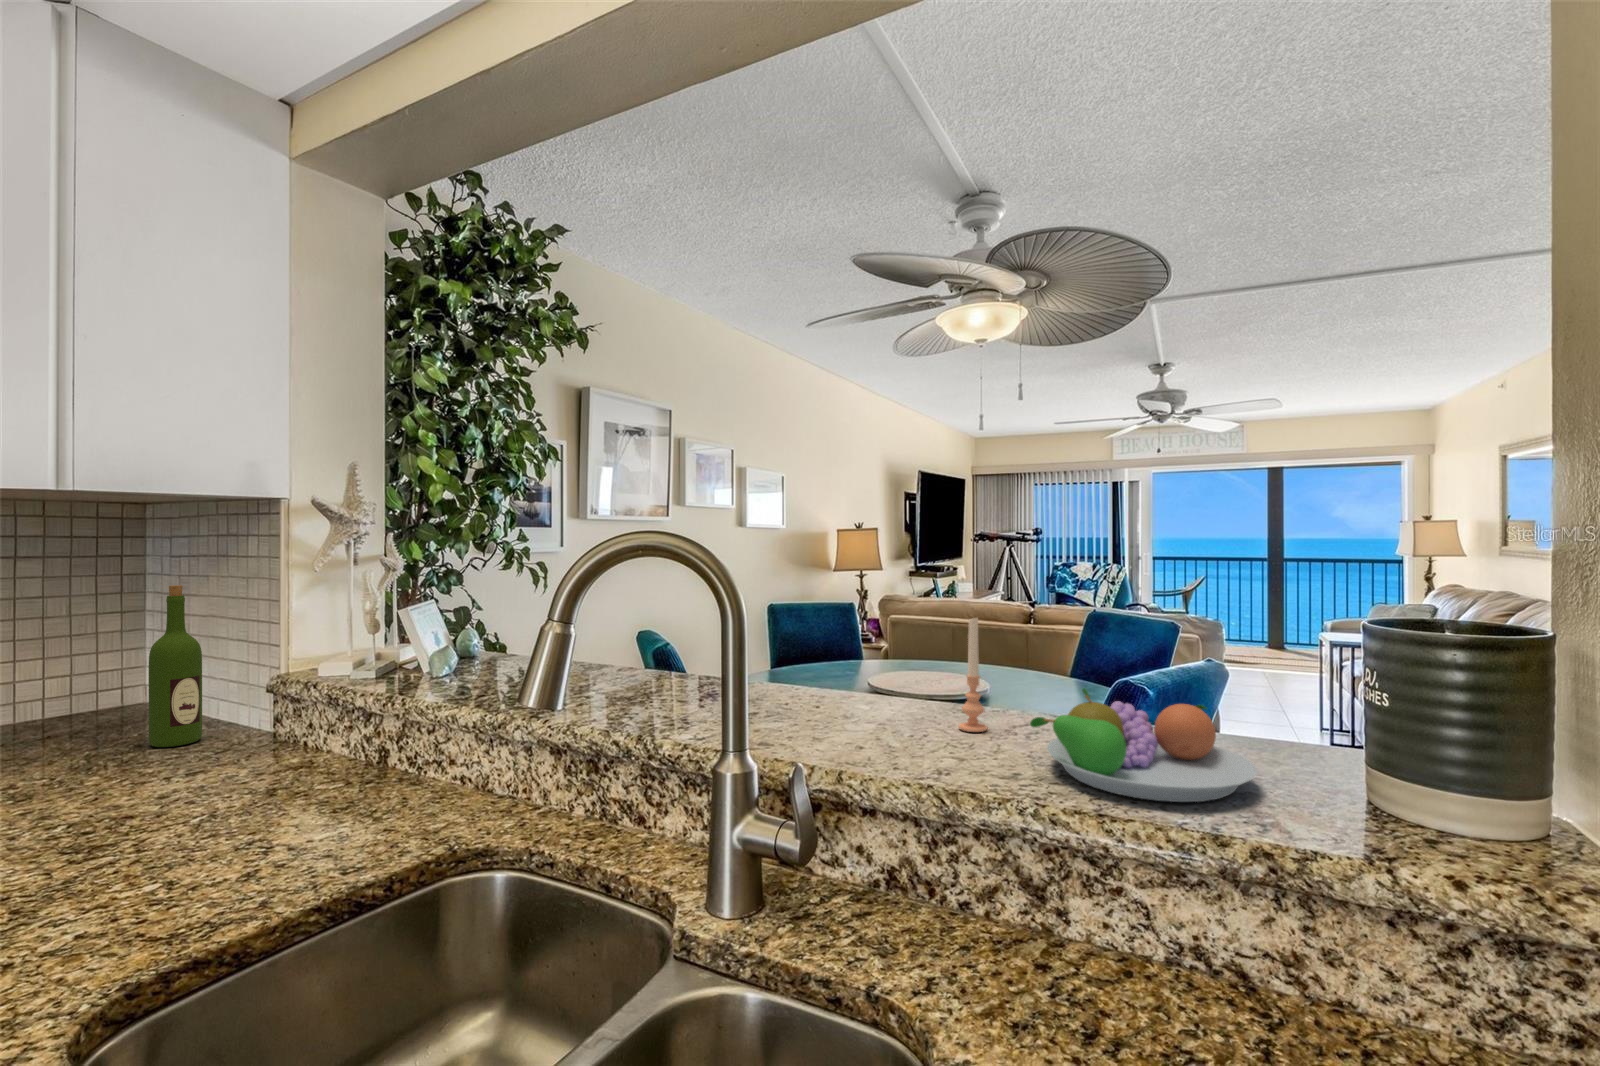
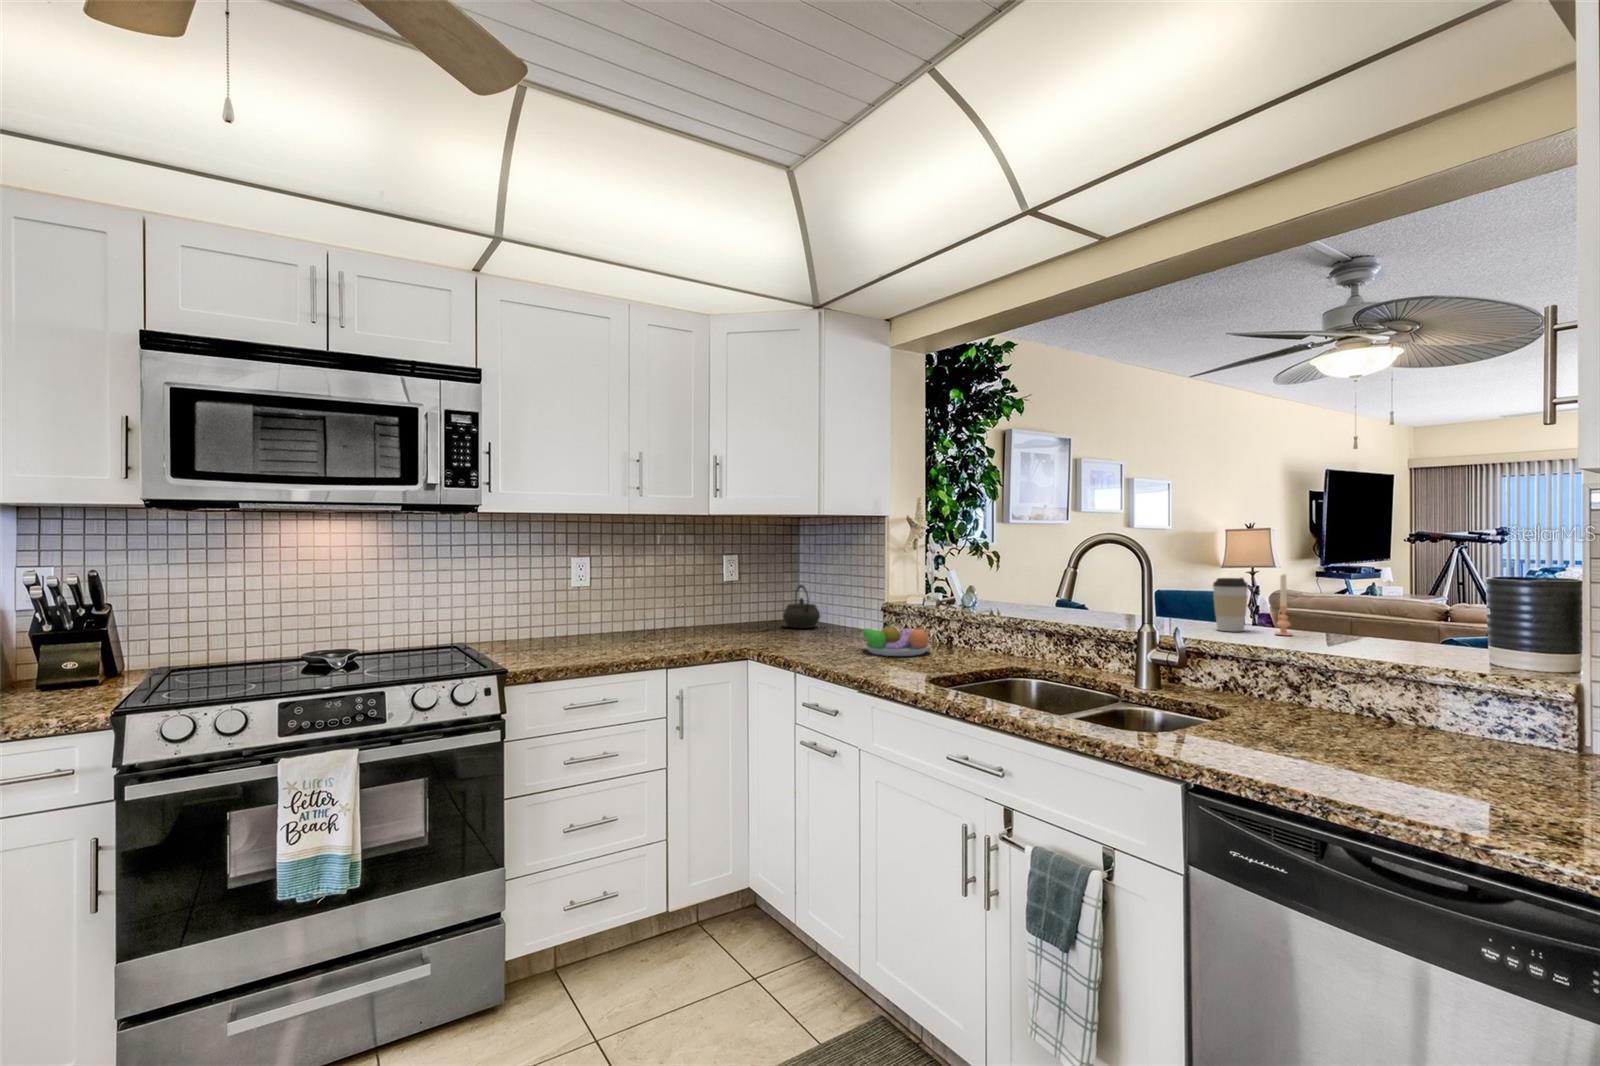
wine bottle: present [149,585,202,747] -> none [834,558,855,635]
coffee cup: none [856,623,915,726] -> present [1213,578,1248,632]
kettle: none [41,640,147,733] -> present [783,585,820,628]
fruit bowl: present [1030,688,1257,802] -> present [858,623,931,656]

